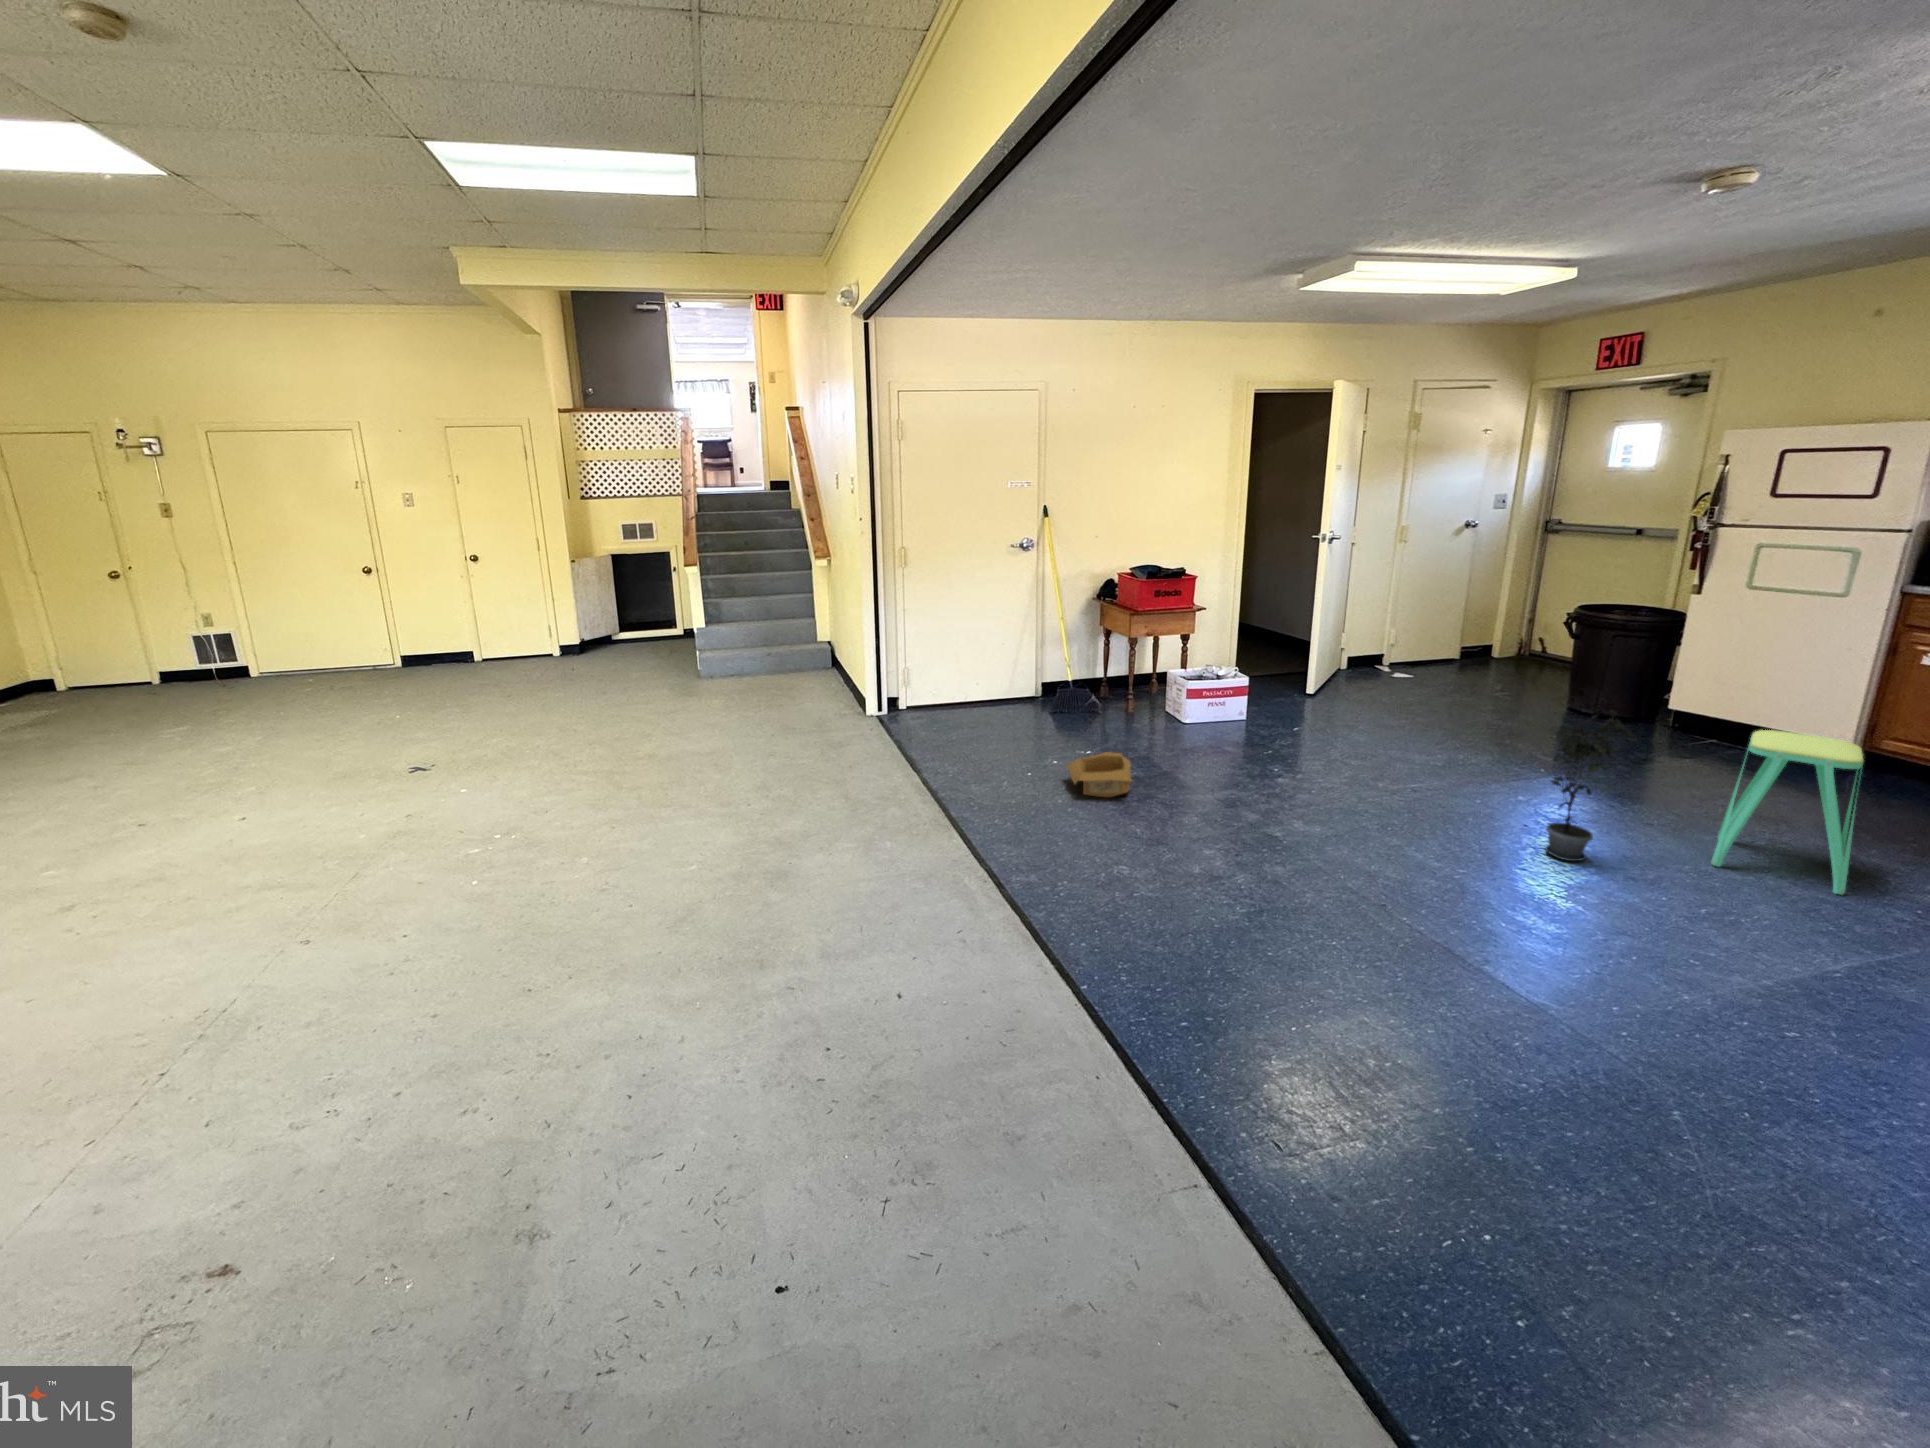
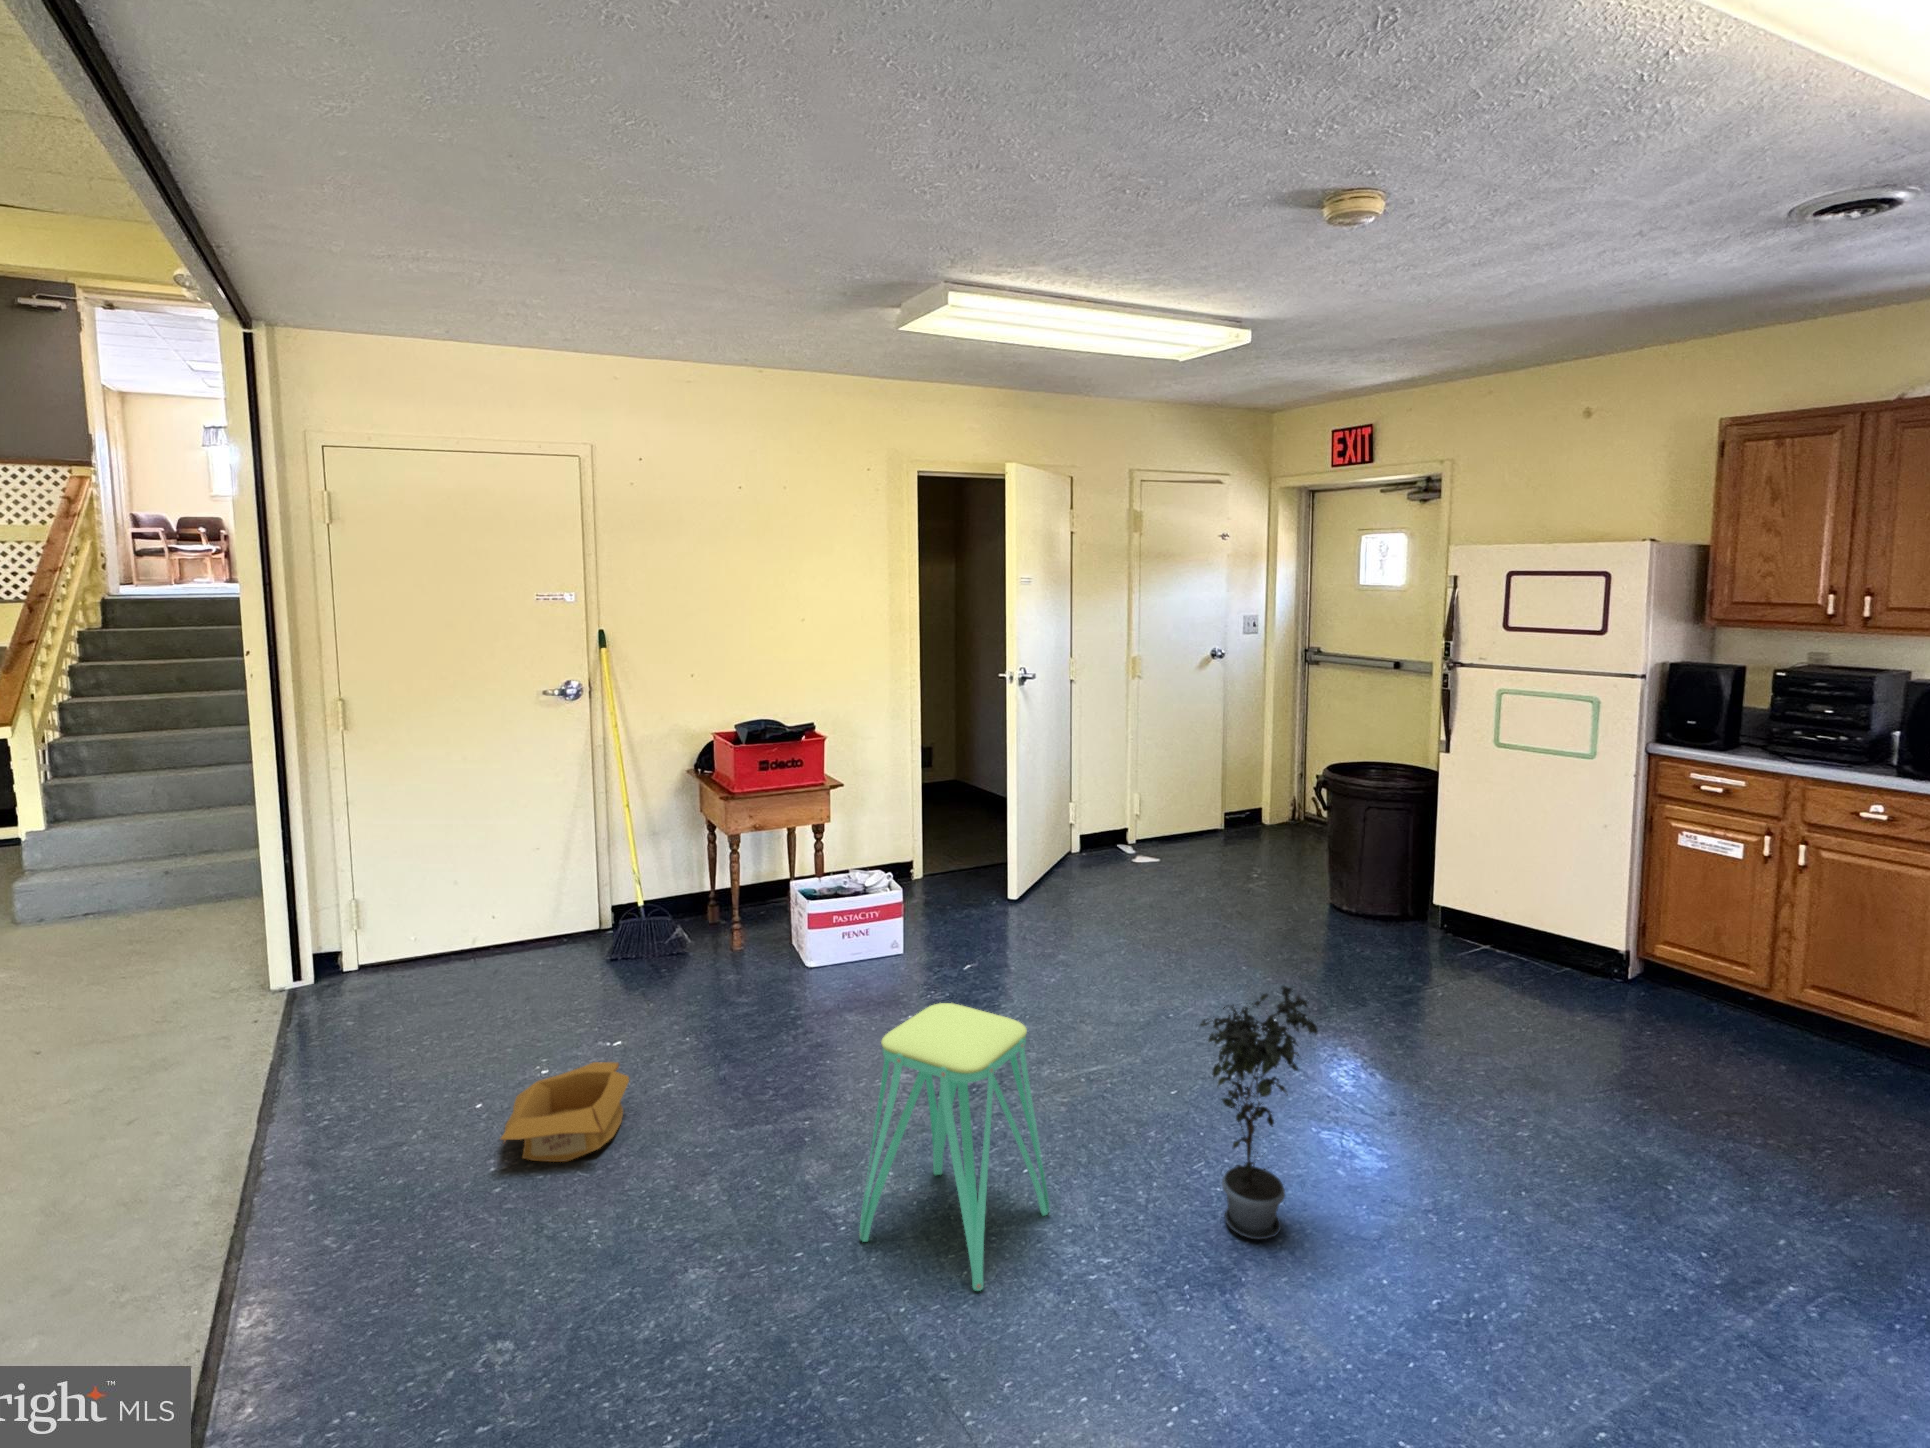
stool: present [1711,730,1863,894] -> present [859,1003,1049,1291]

